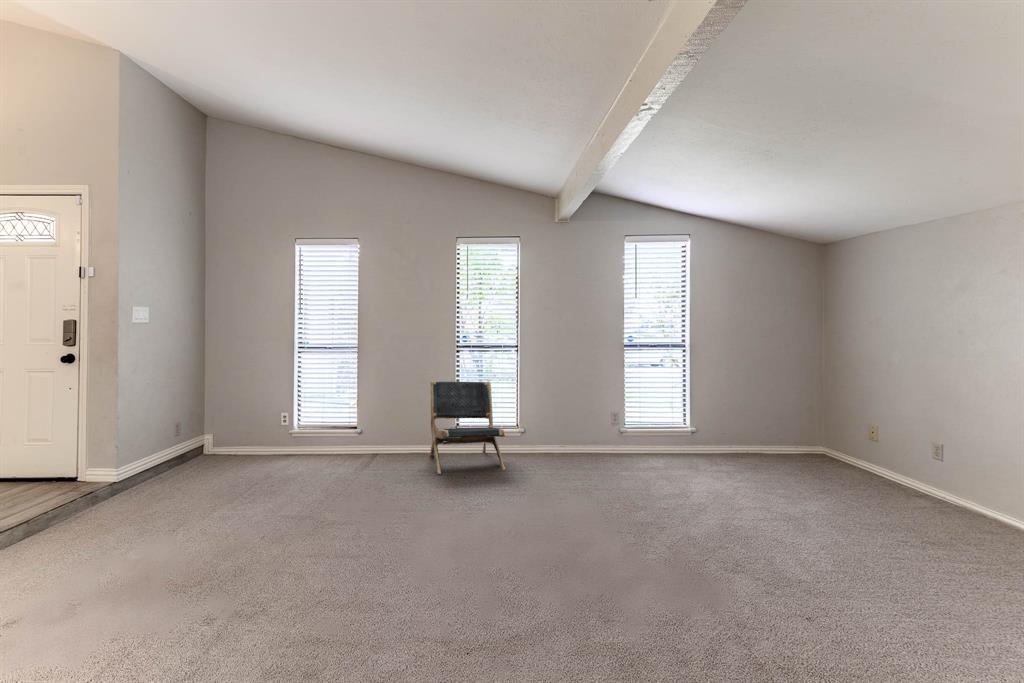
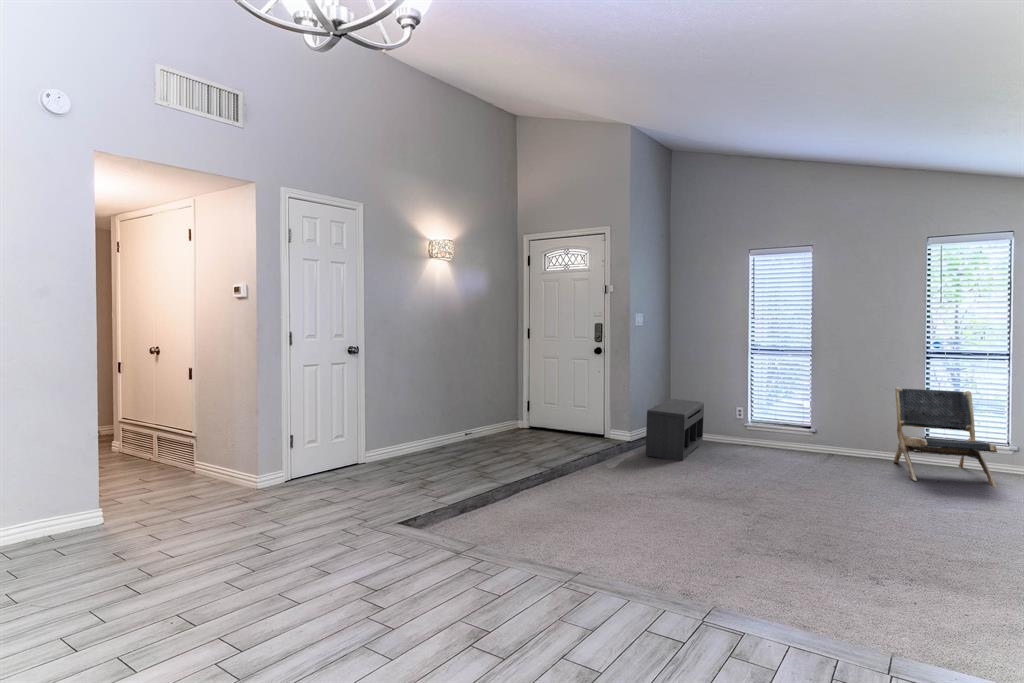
bench: none [129,408,239,489] -> present [646,399,704,461]

